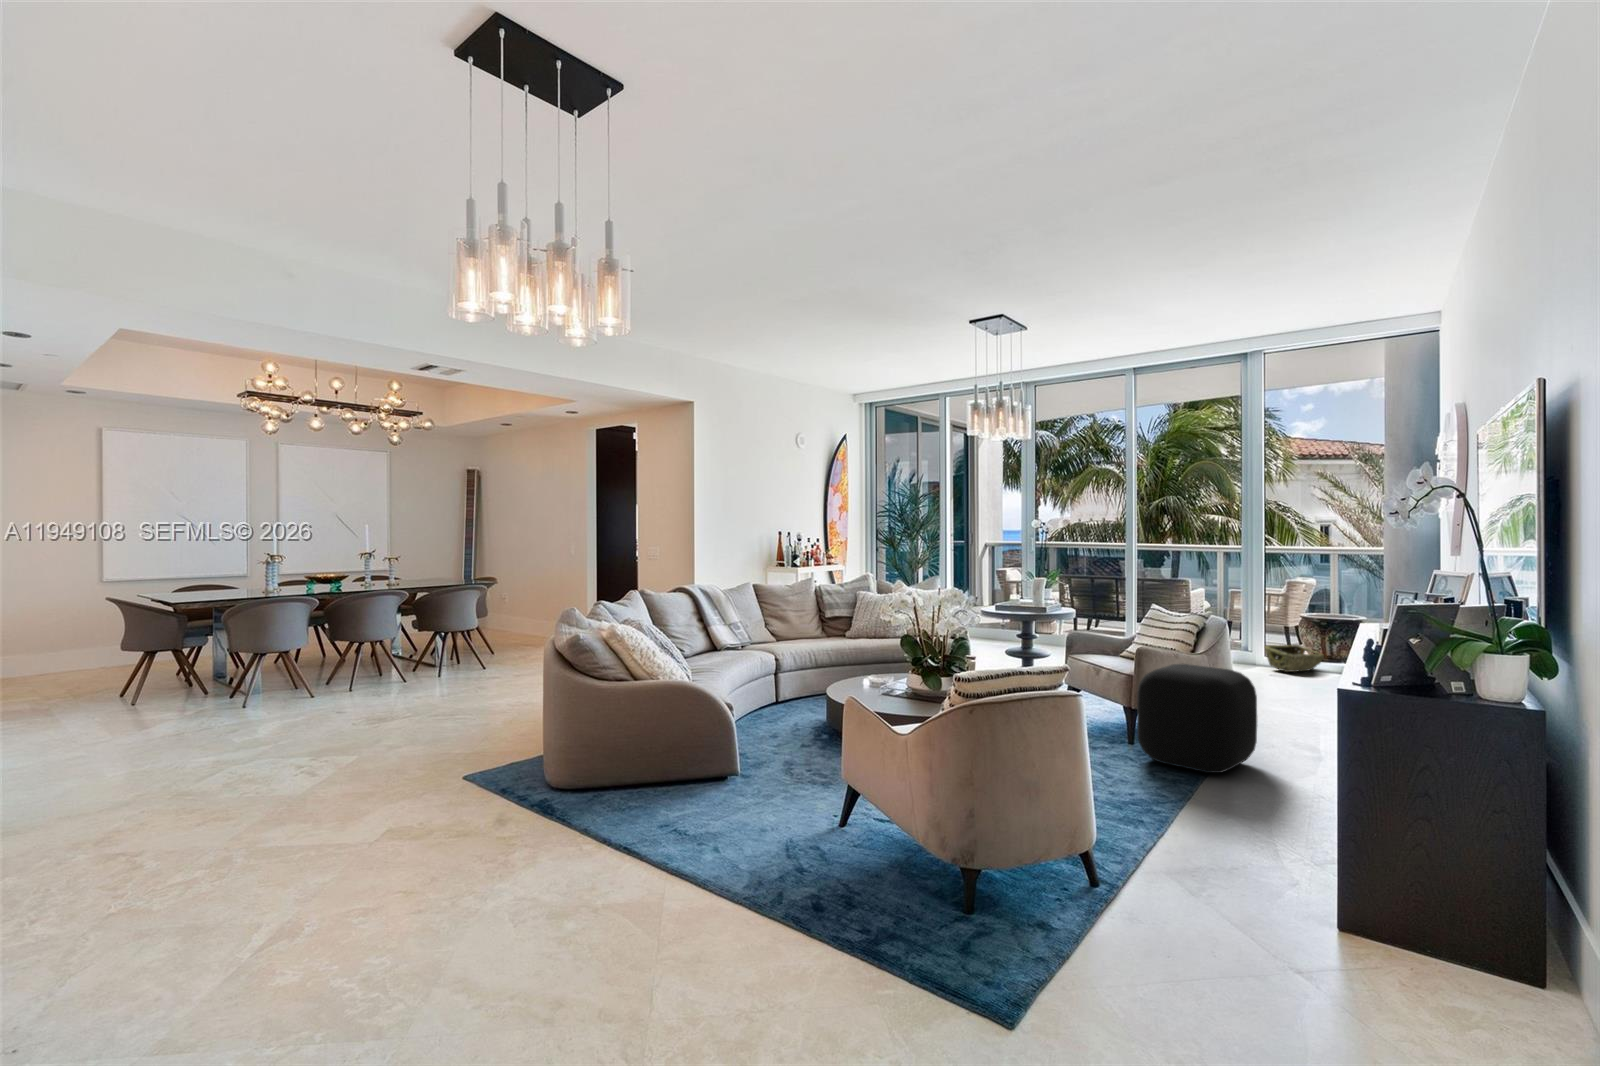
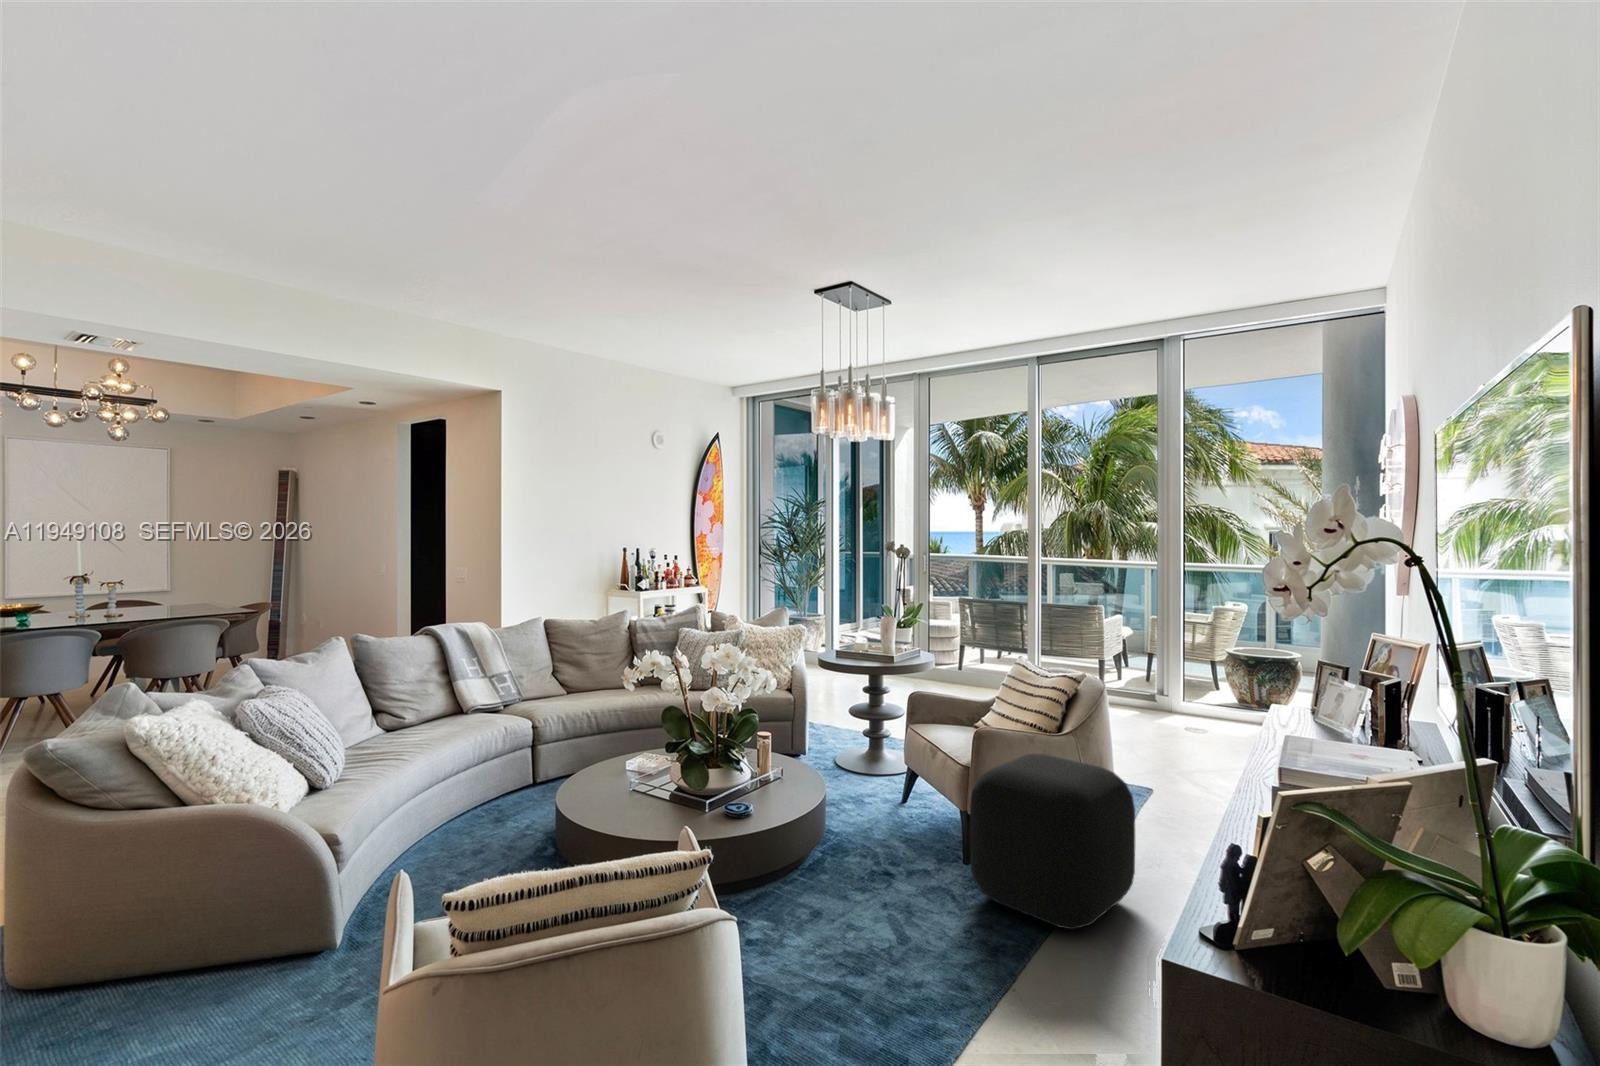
woven basket: present [1265,645,1324,672] -> none [1182,687,1253,722]

